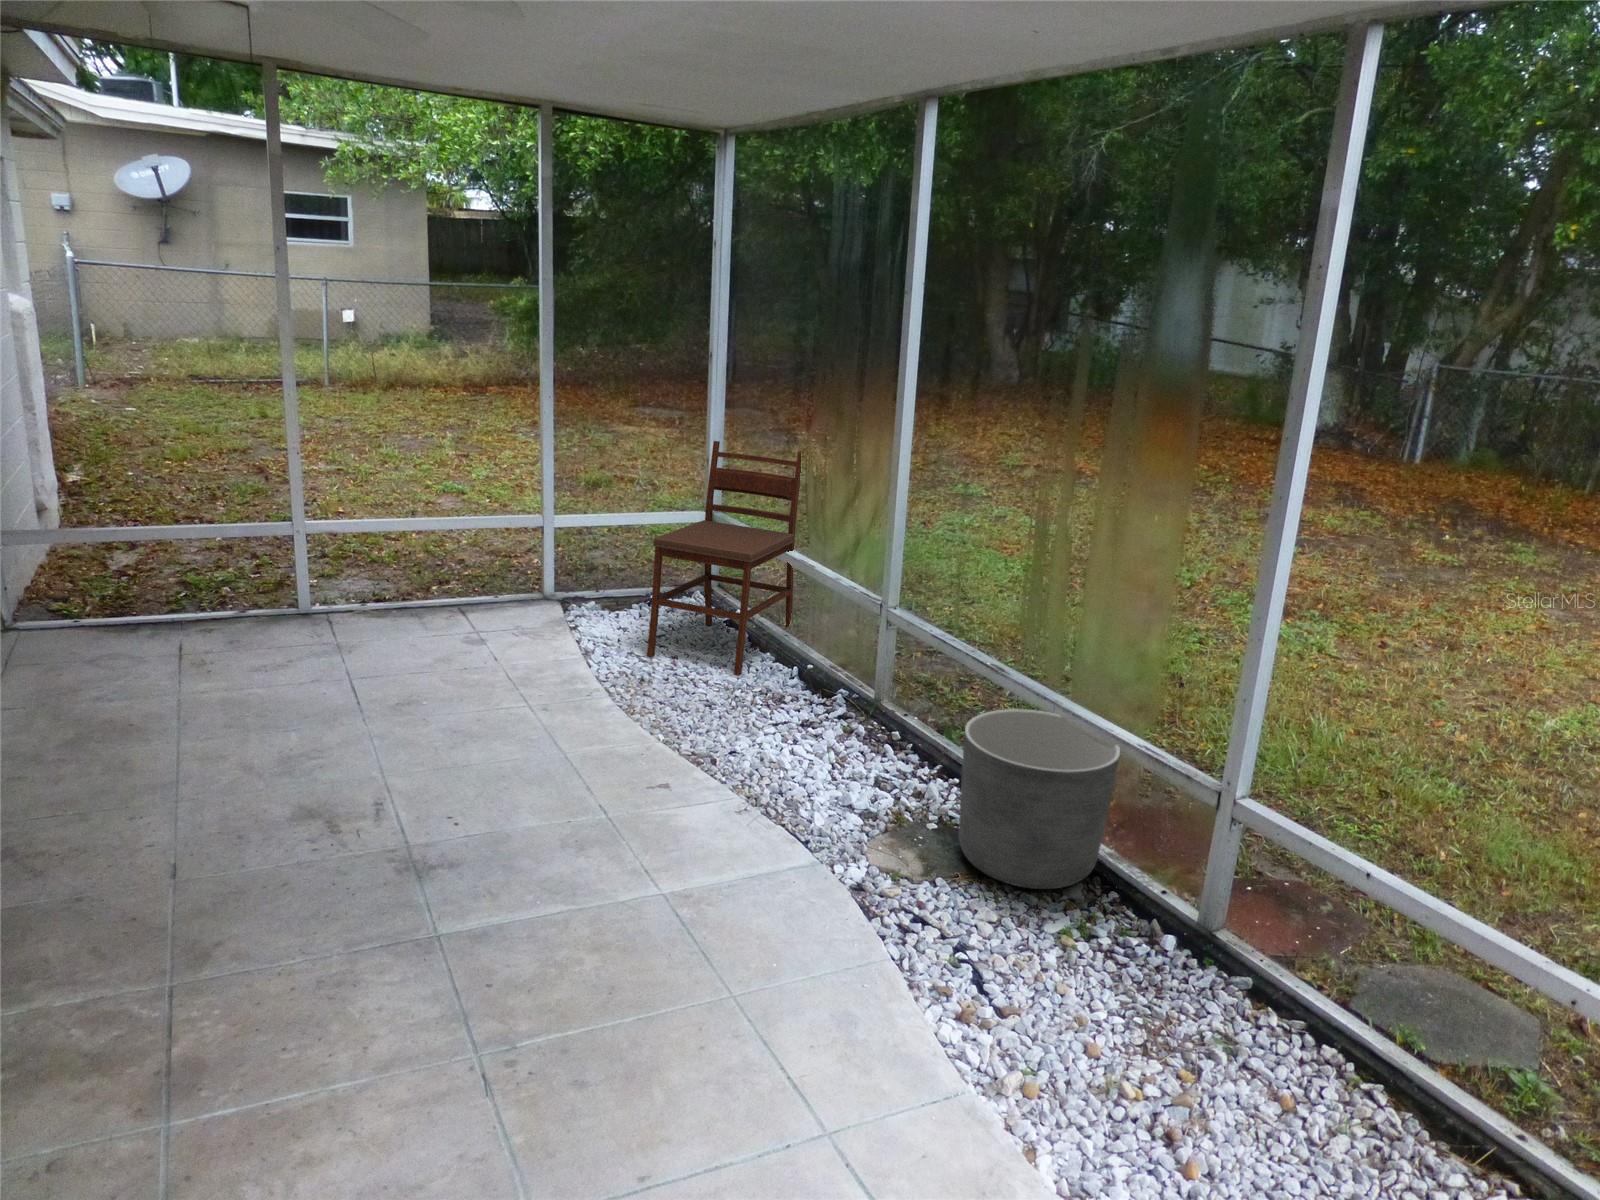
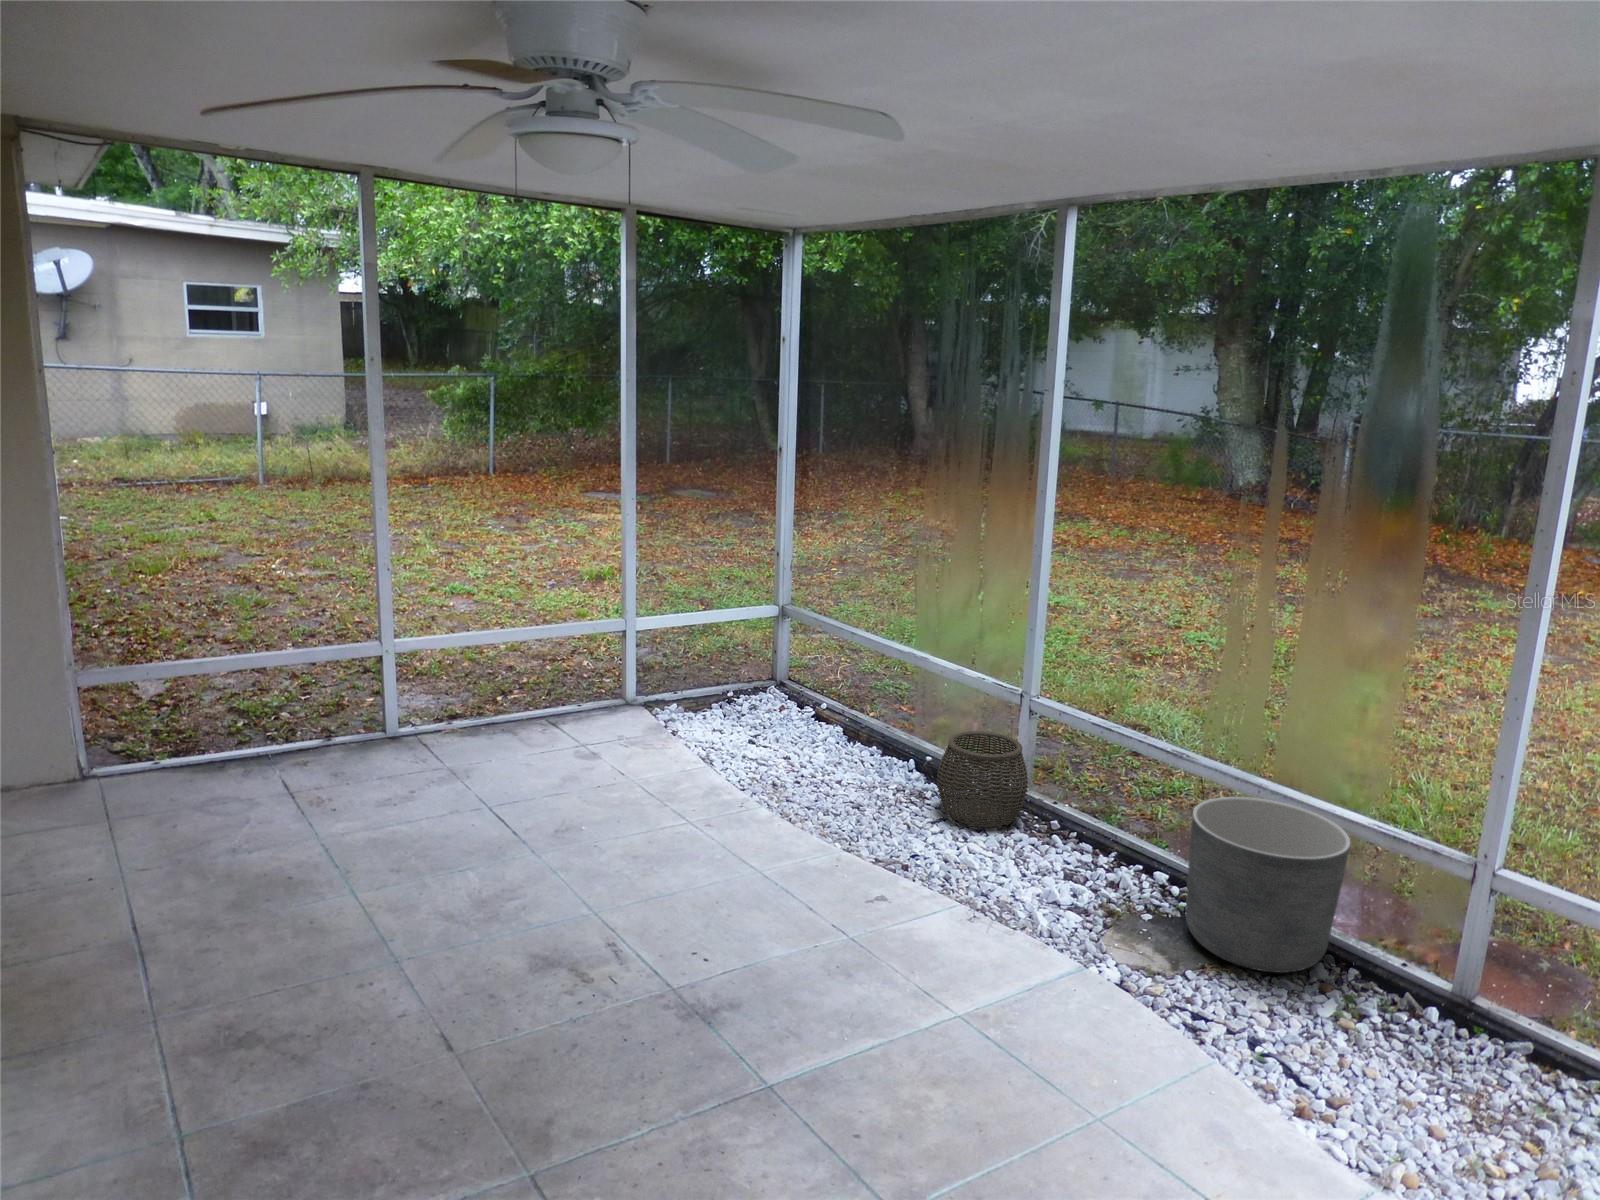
dining chair: present [647,441,803,676] -> none [765,539,901,773]
woven basket: none [784,637,876,734] -> present [937,731,1029,828]

